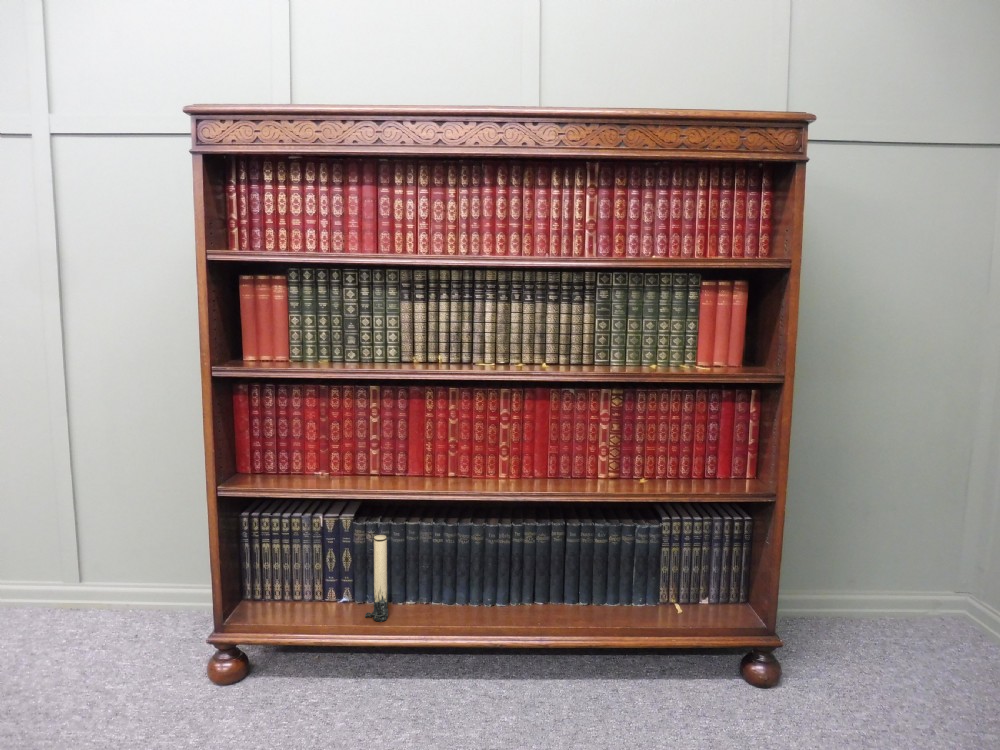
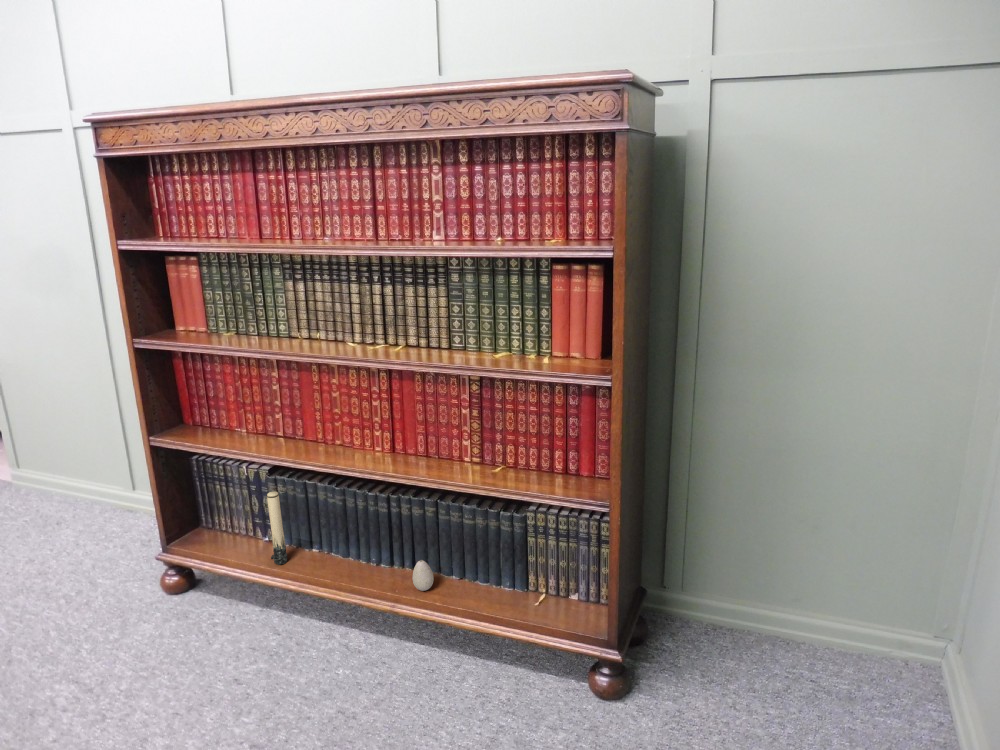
decorative egg: none [552,586,574,619] -> present [412,560,434,591]

